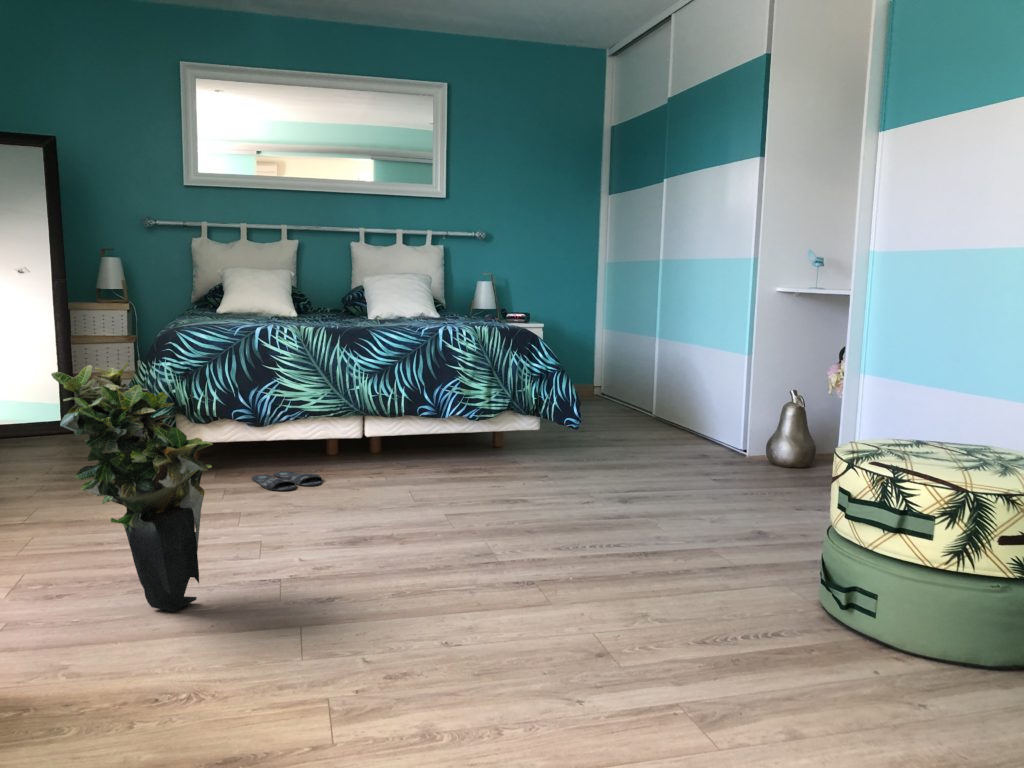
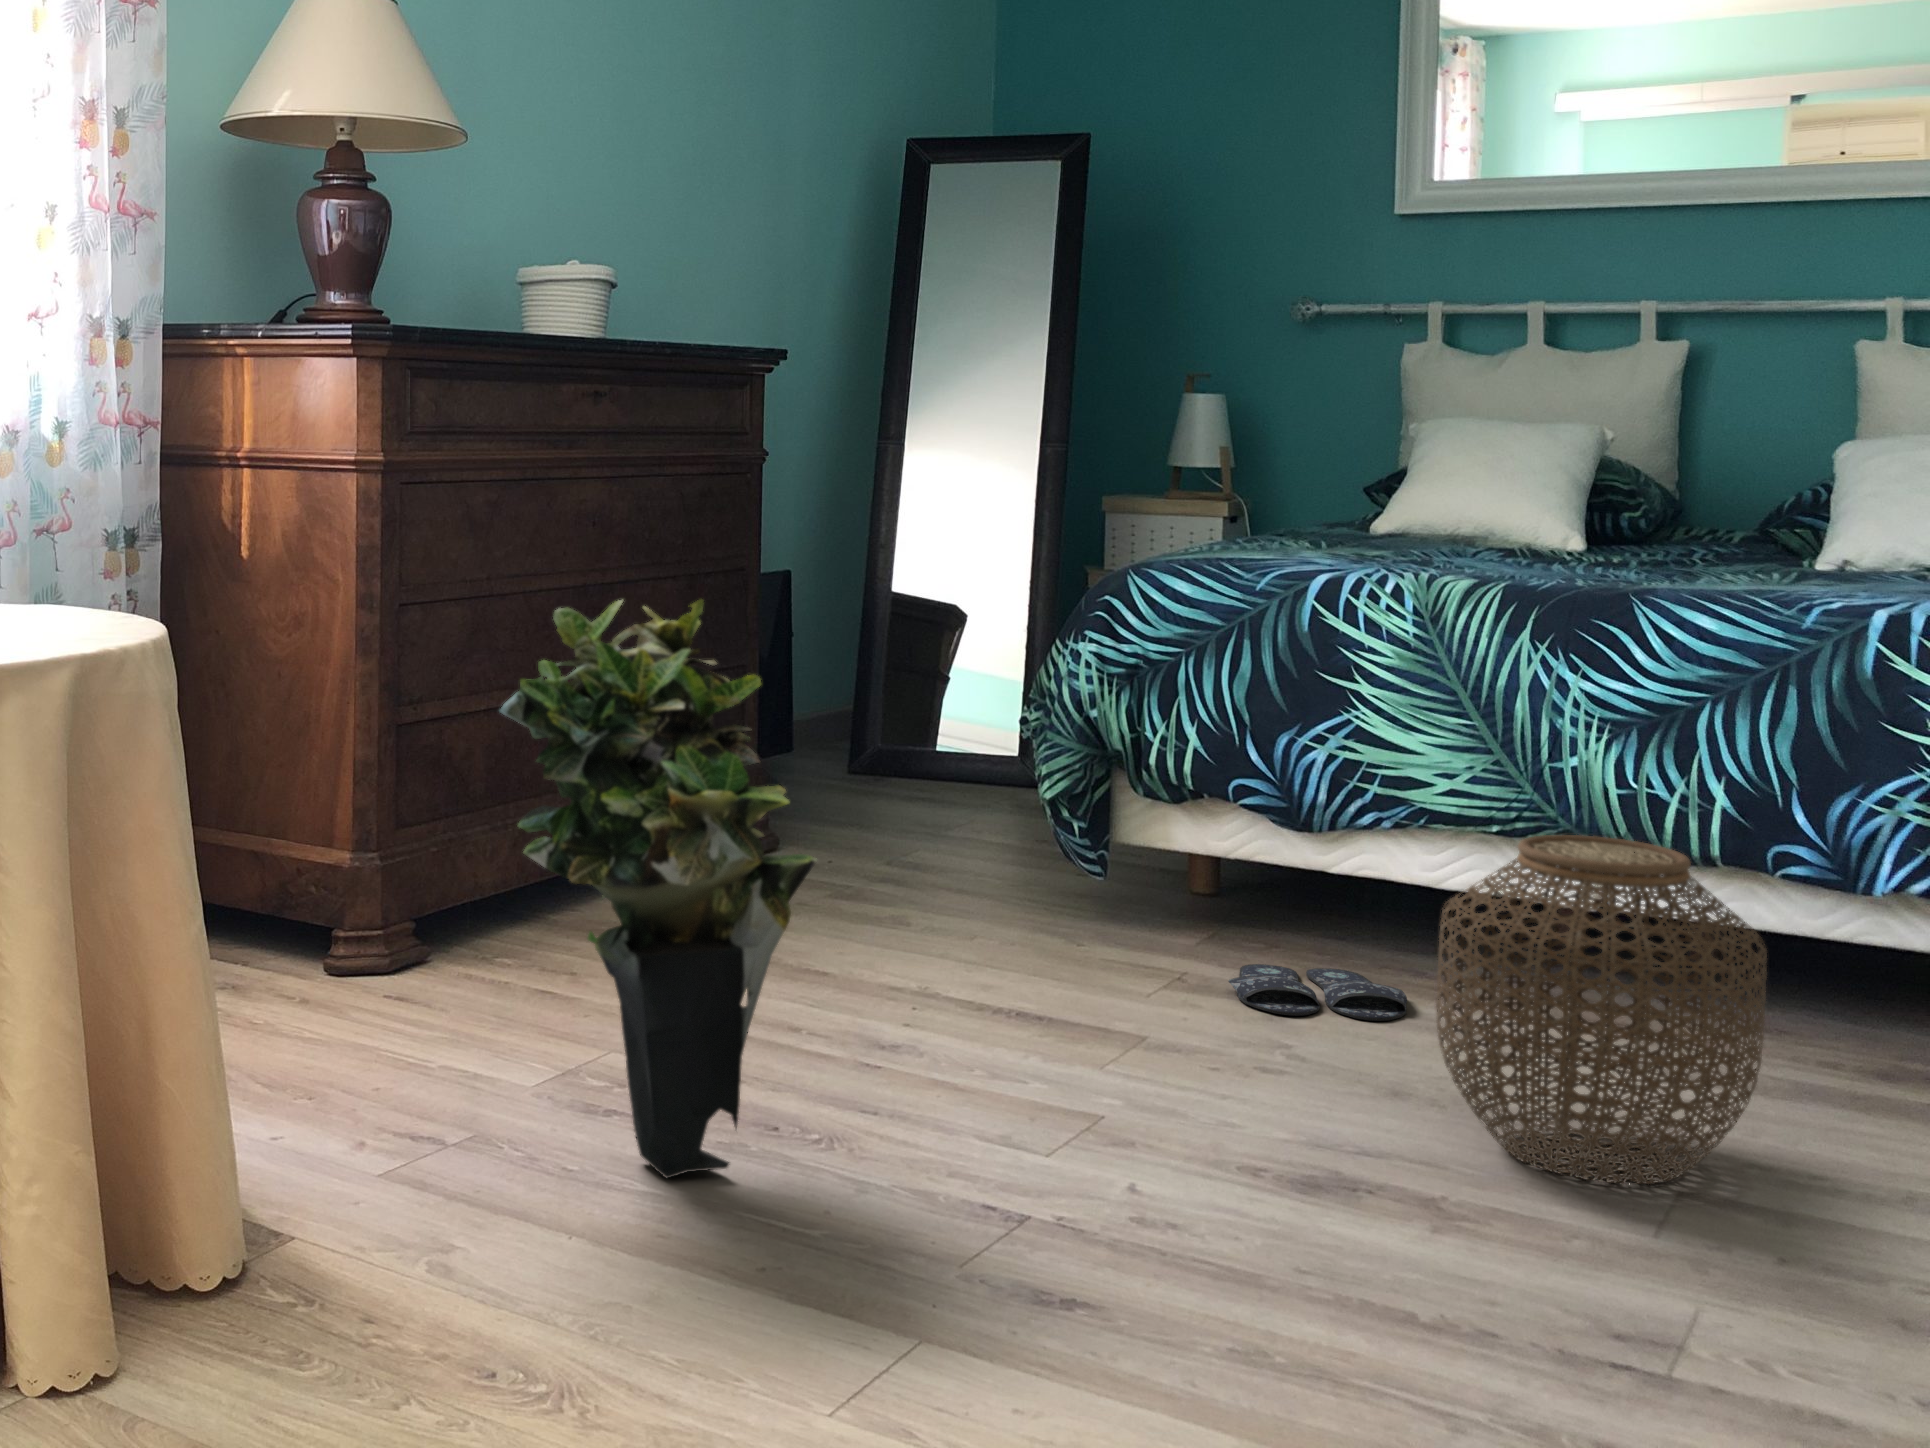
woven basket: none [381,410,477,517] -> present [1436,835,1767,1184]

